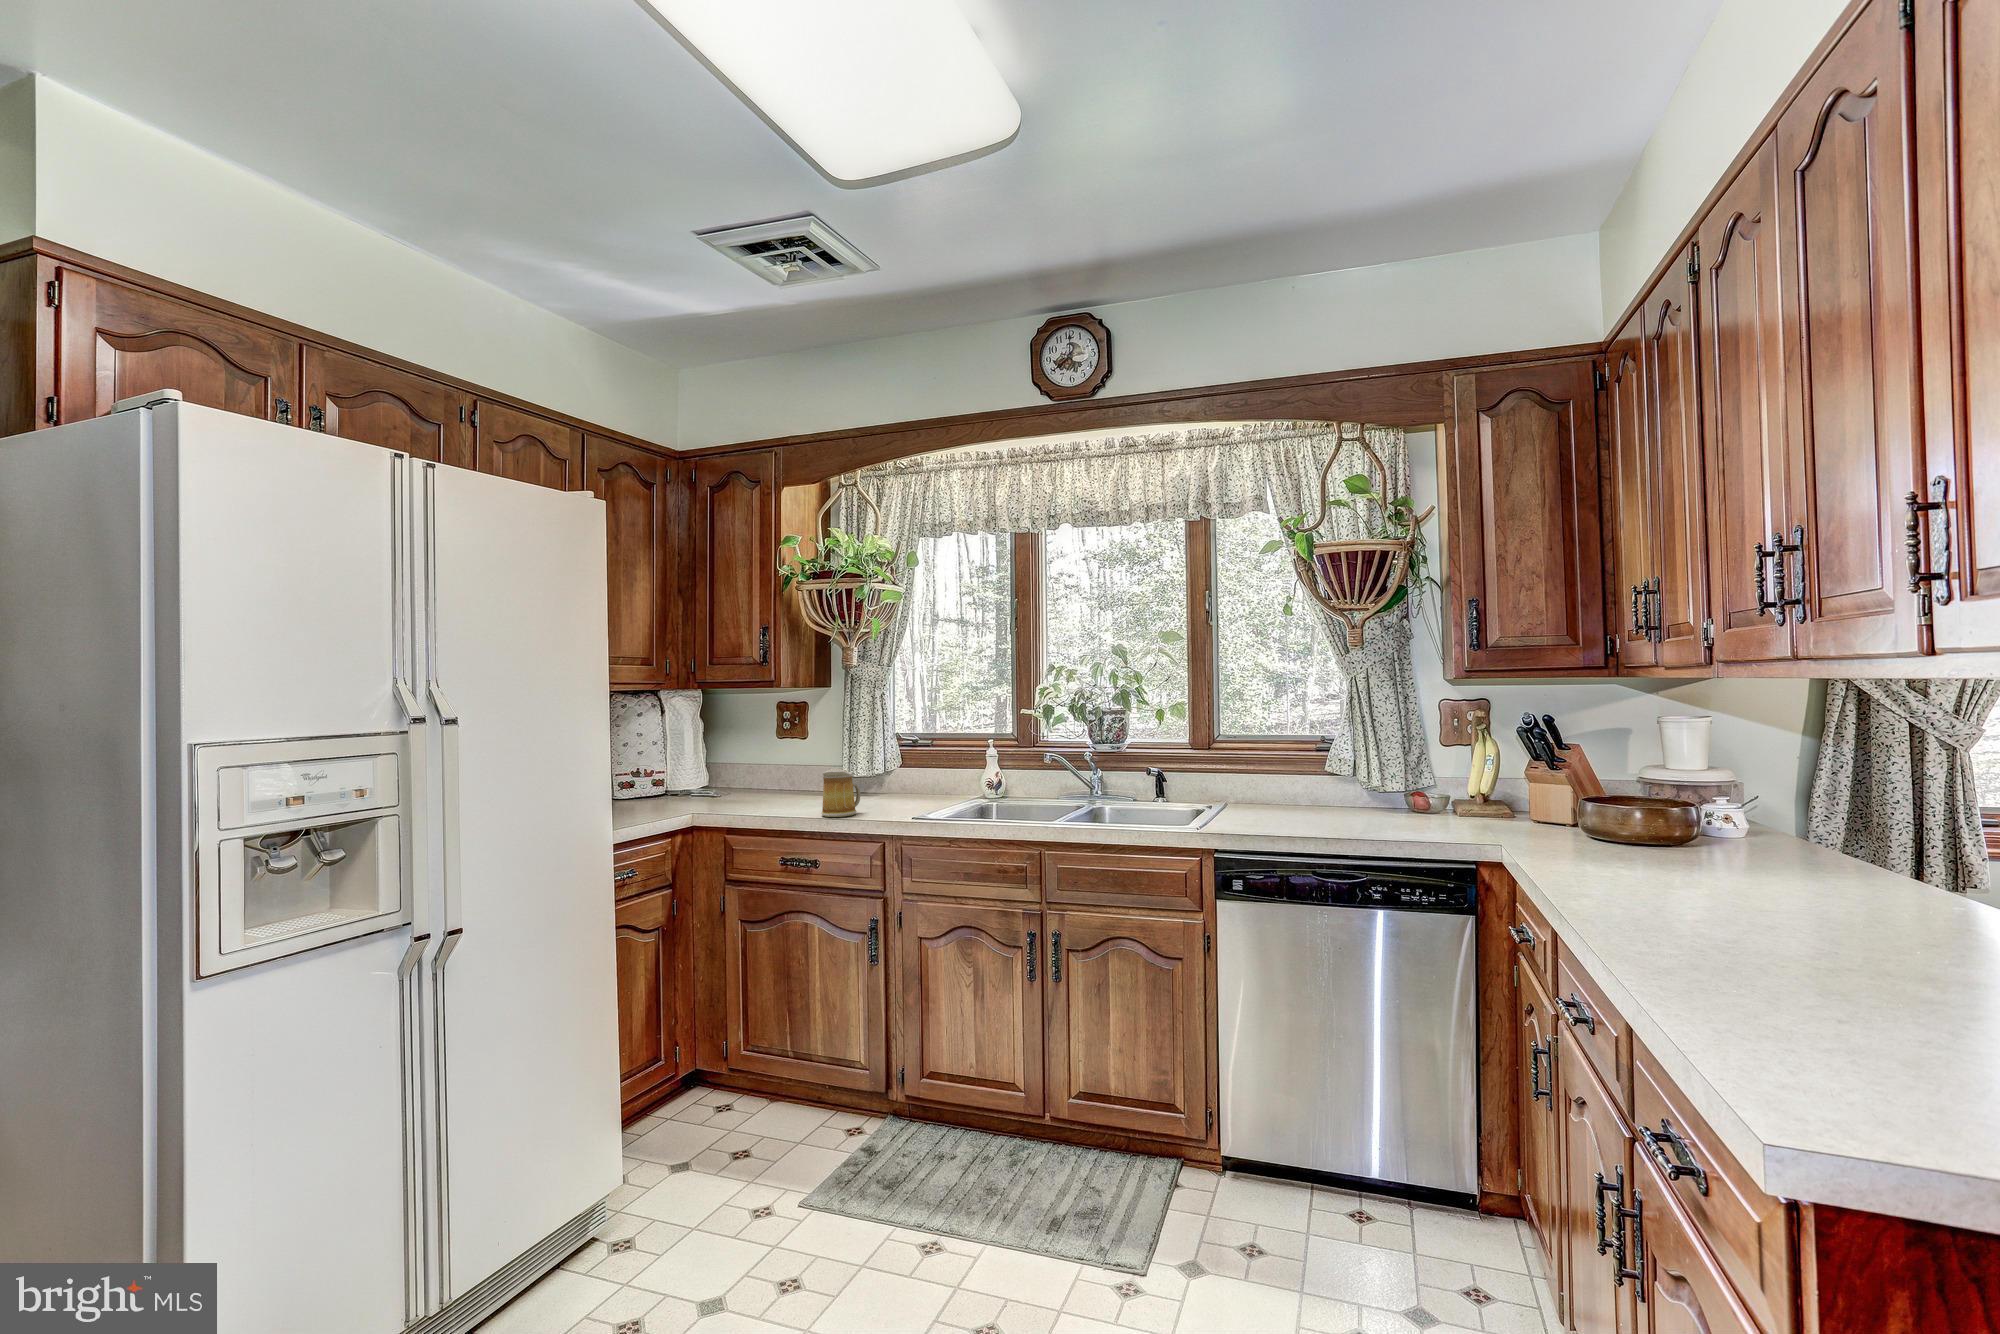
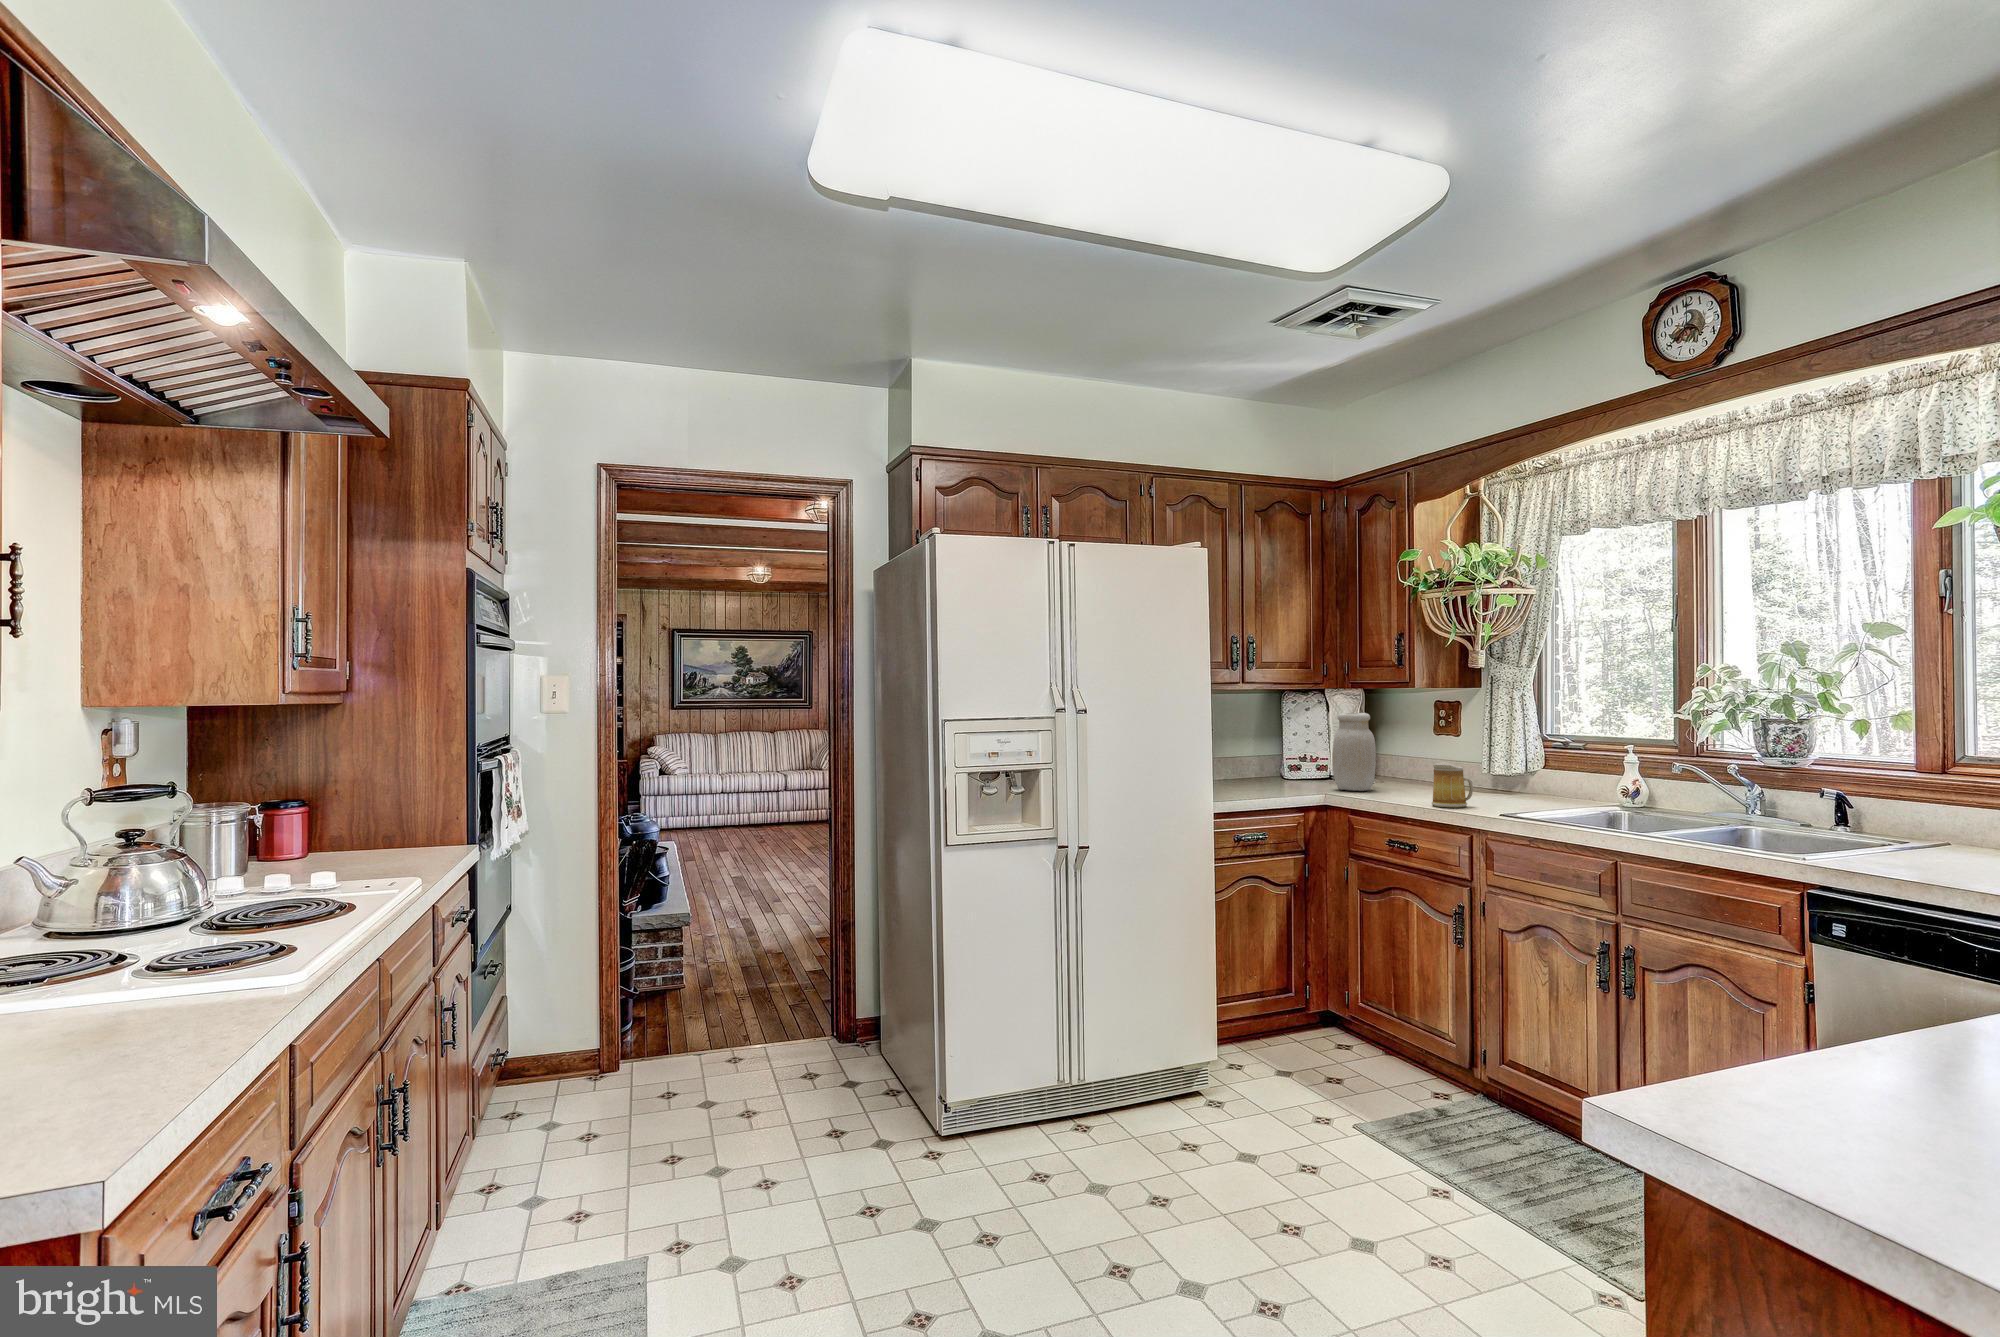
jar: none [690,720,739,809] -> present [1332,713,1376,791]

